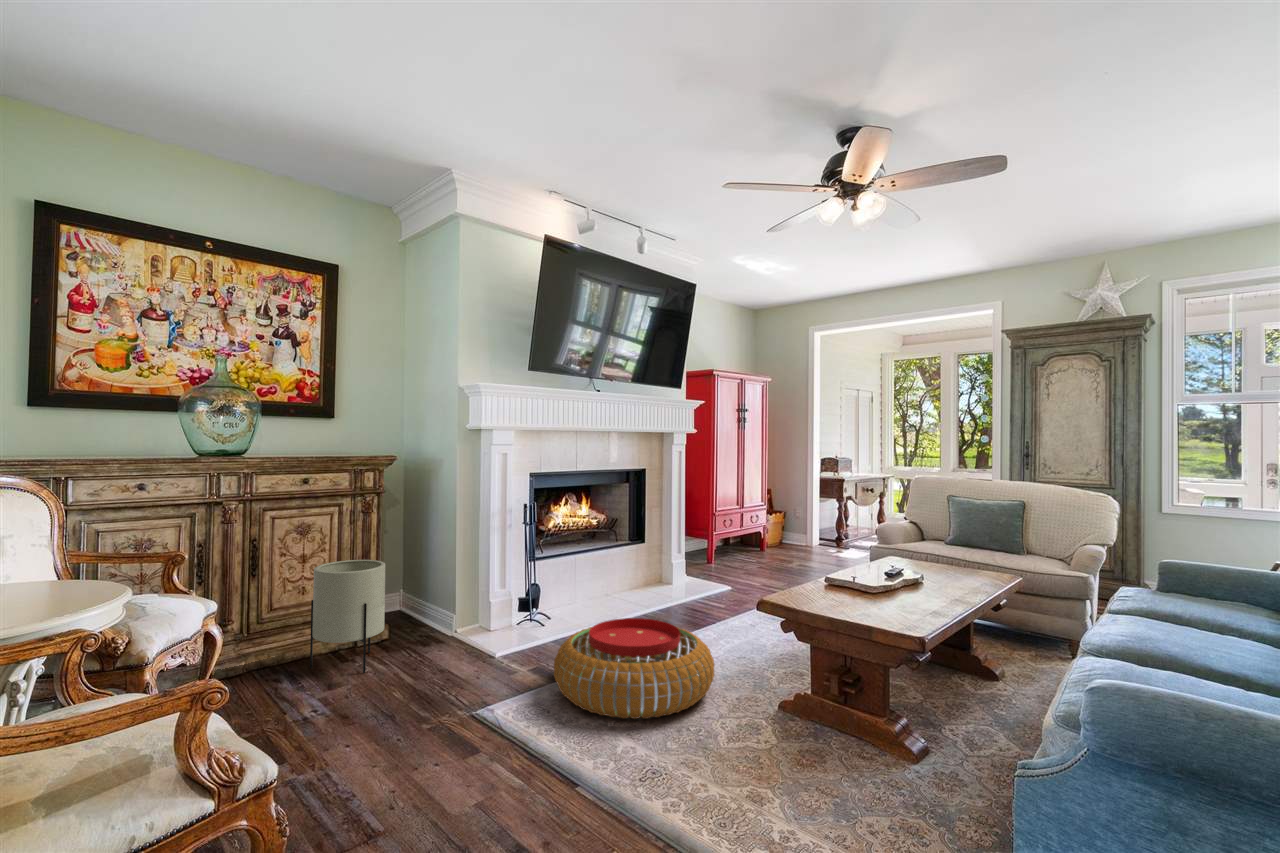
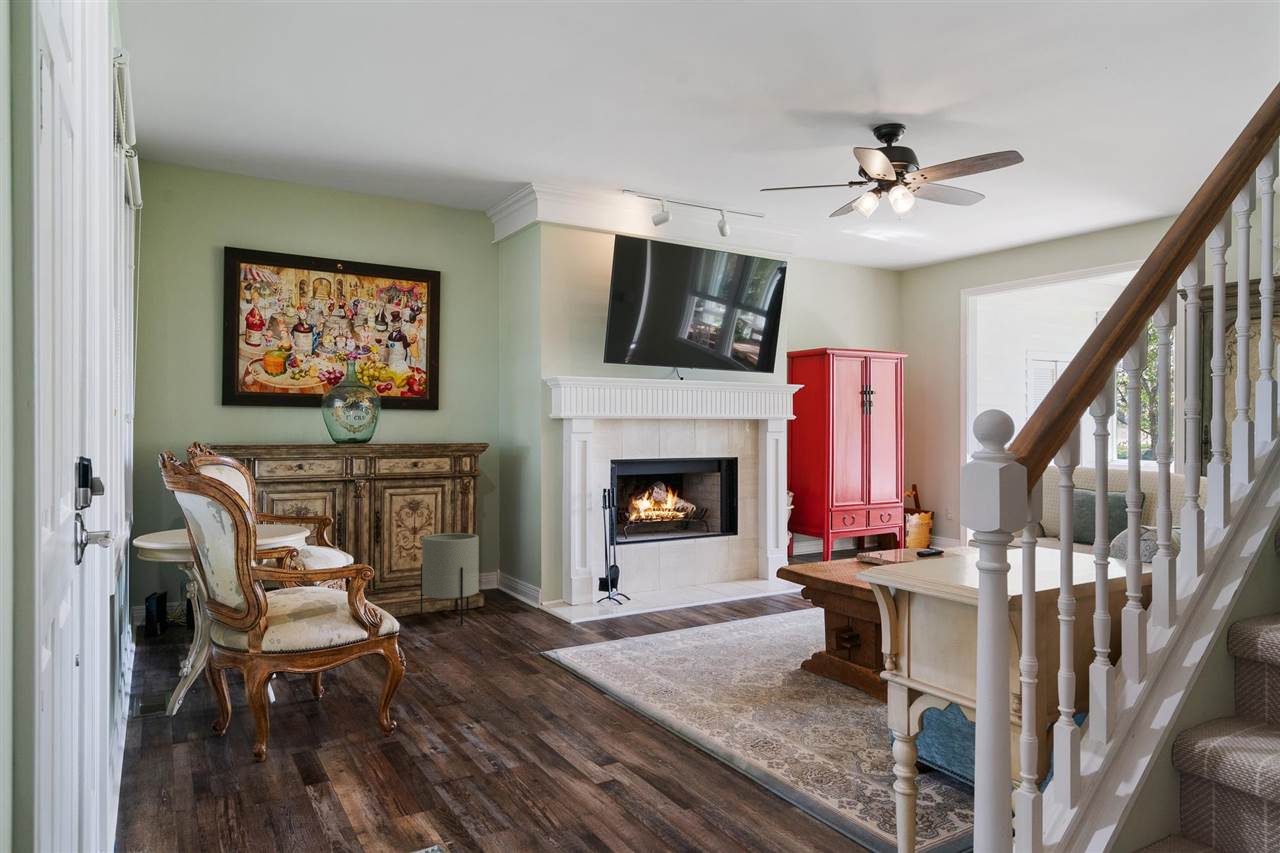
pouf: present [554,618,714,719] -> none [608,590,749,665]

